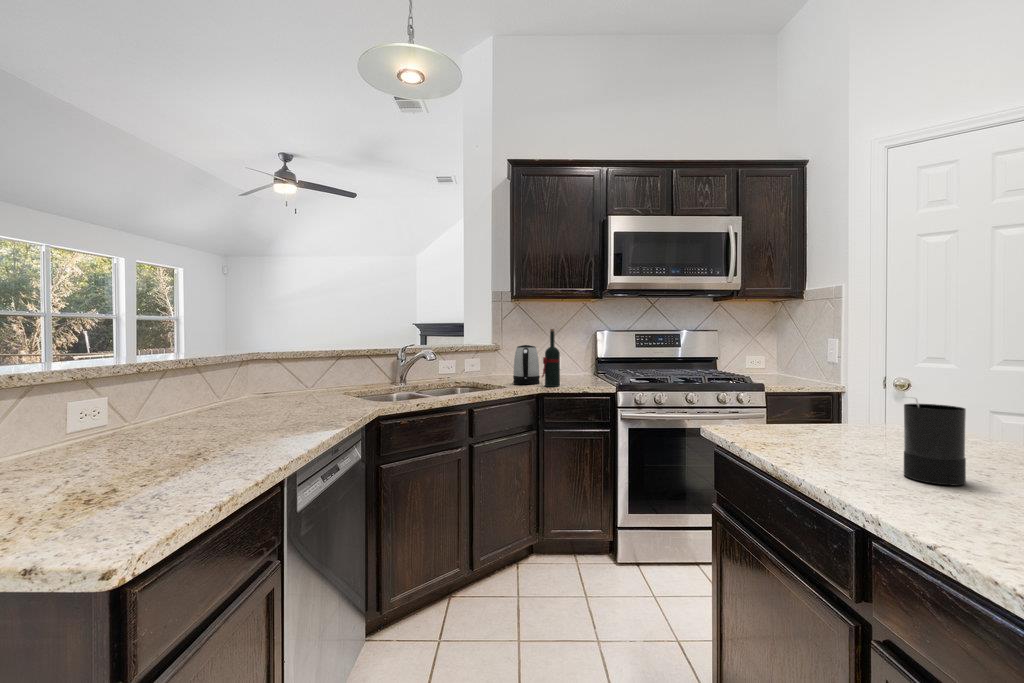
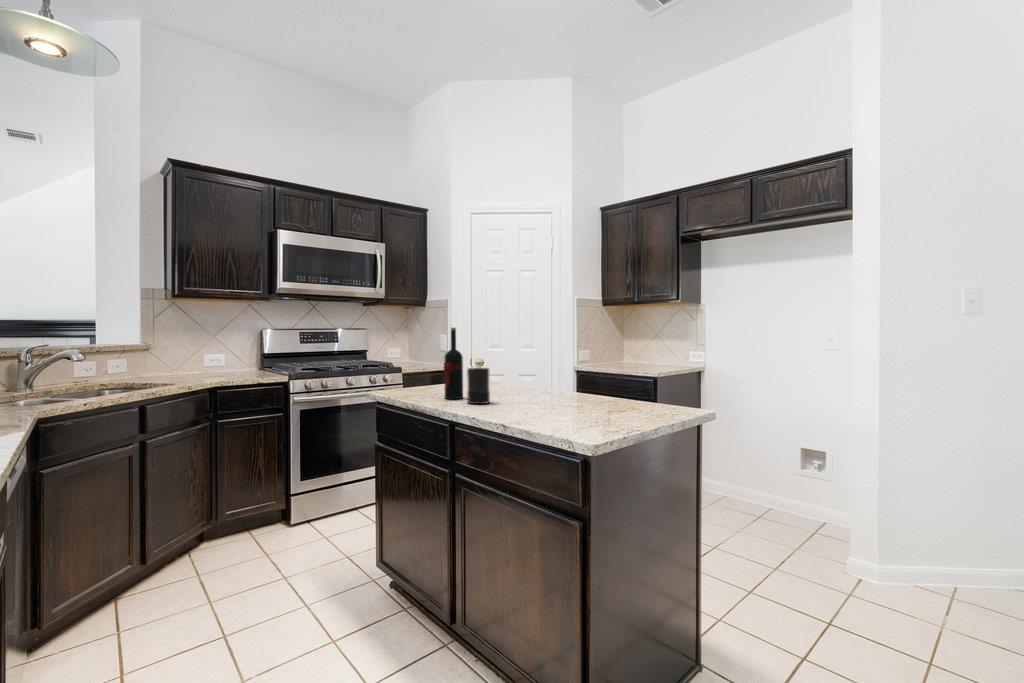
wine bottle: present [542,329,560,387] -> present [444,328,463,399]
kettle: present [513,345,540,384] -> none [178,343,208,381]

